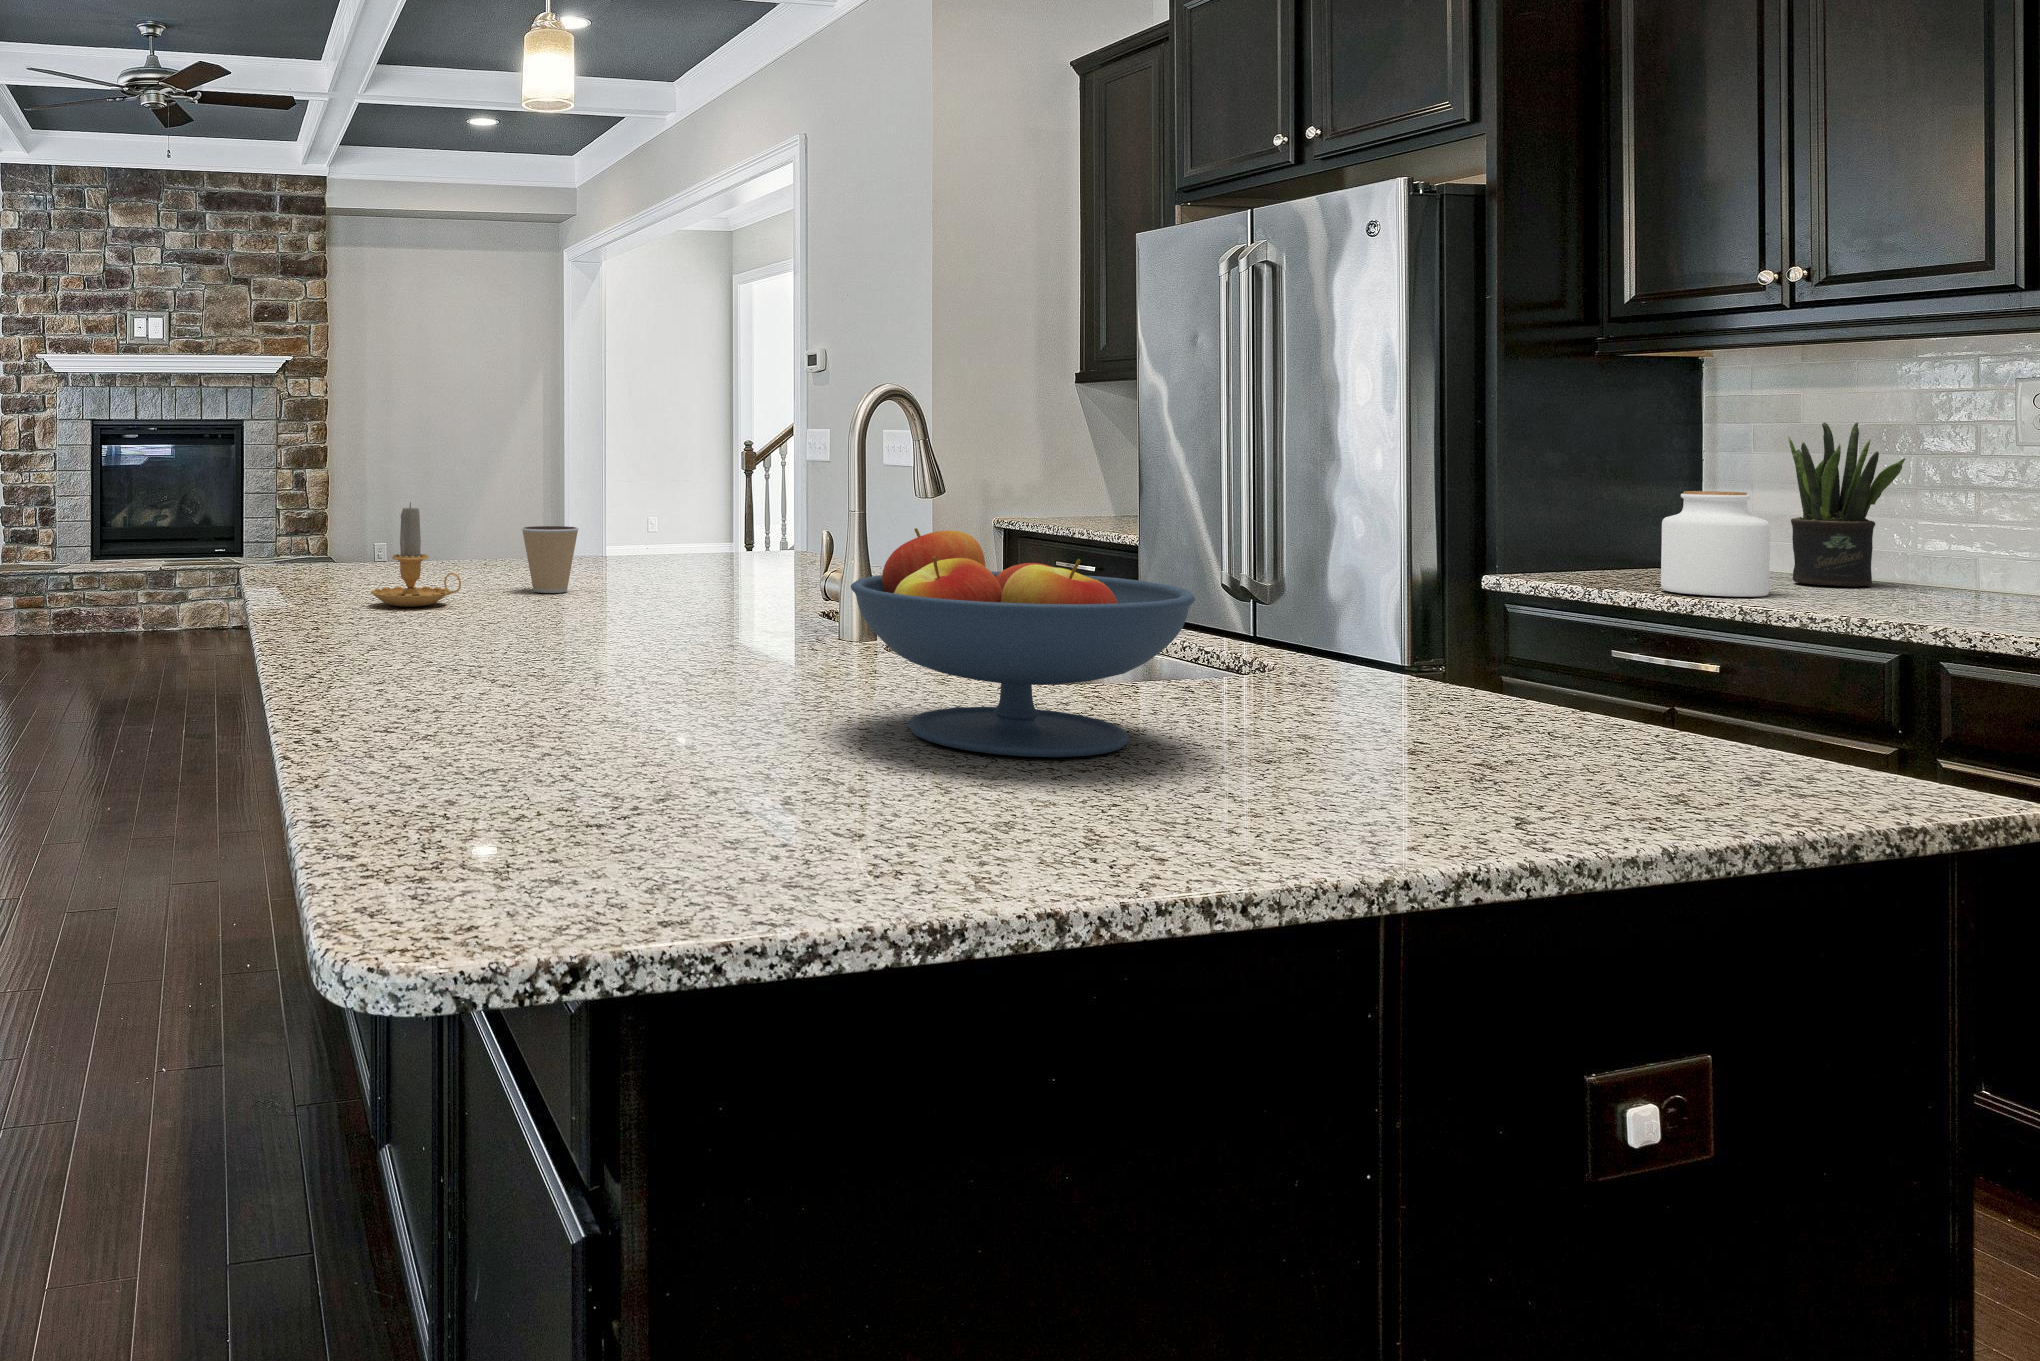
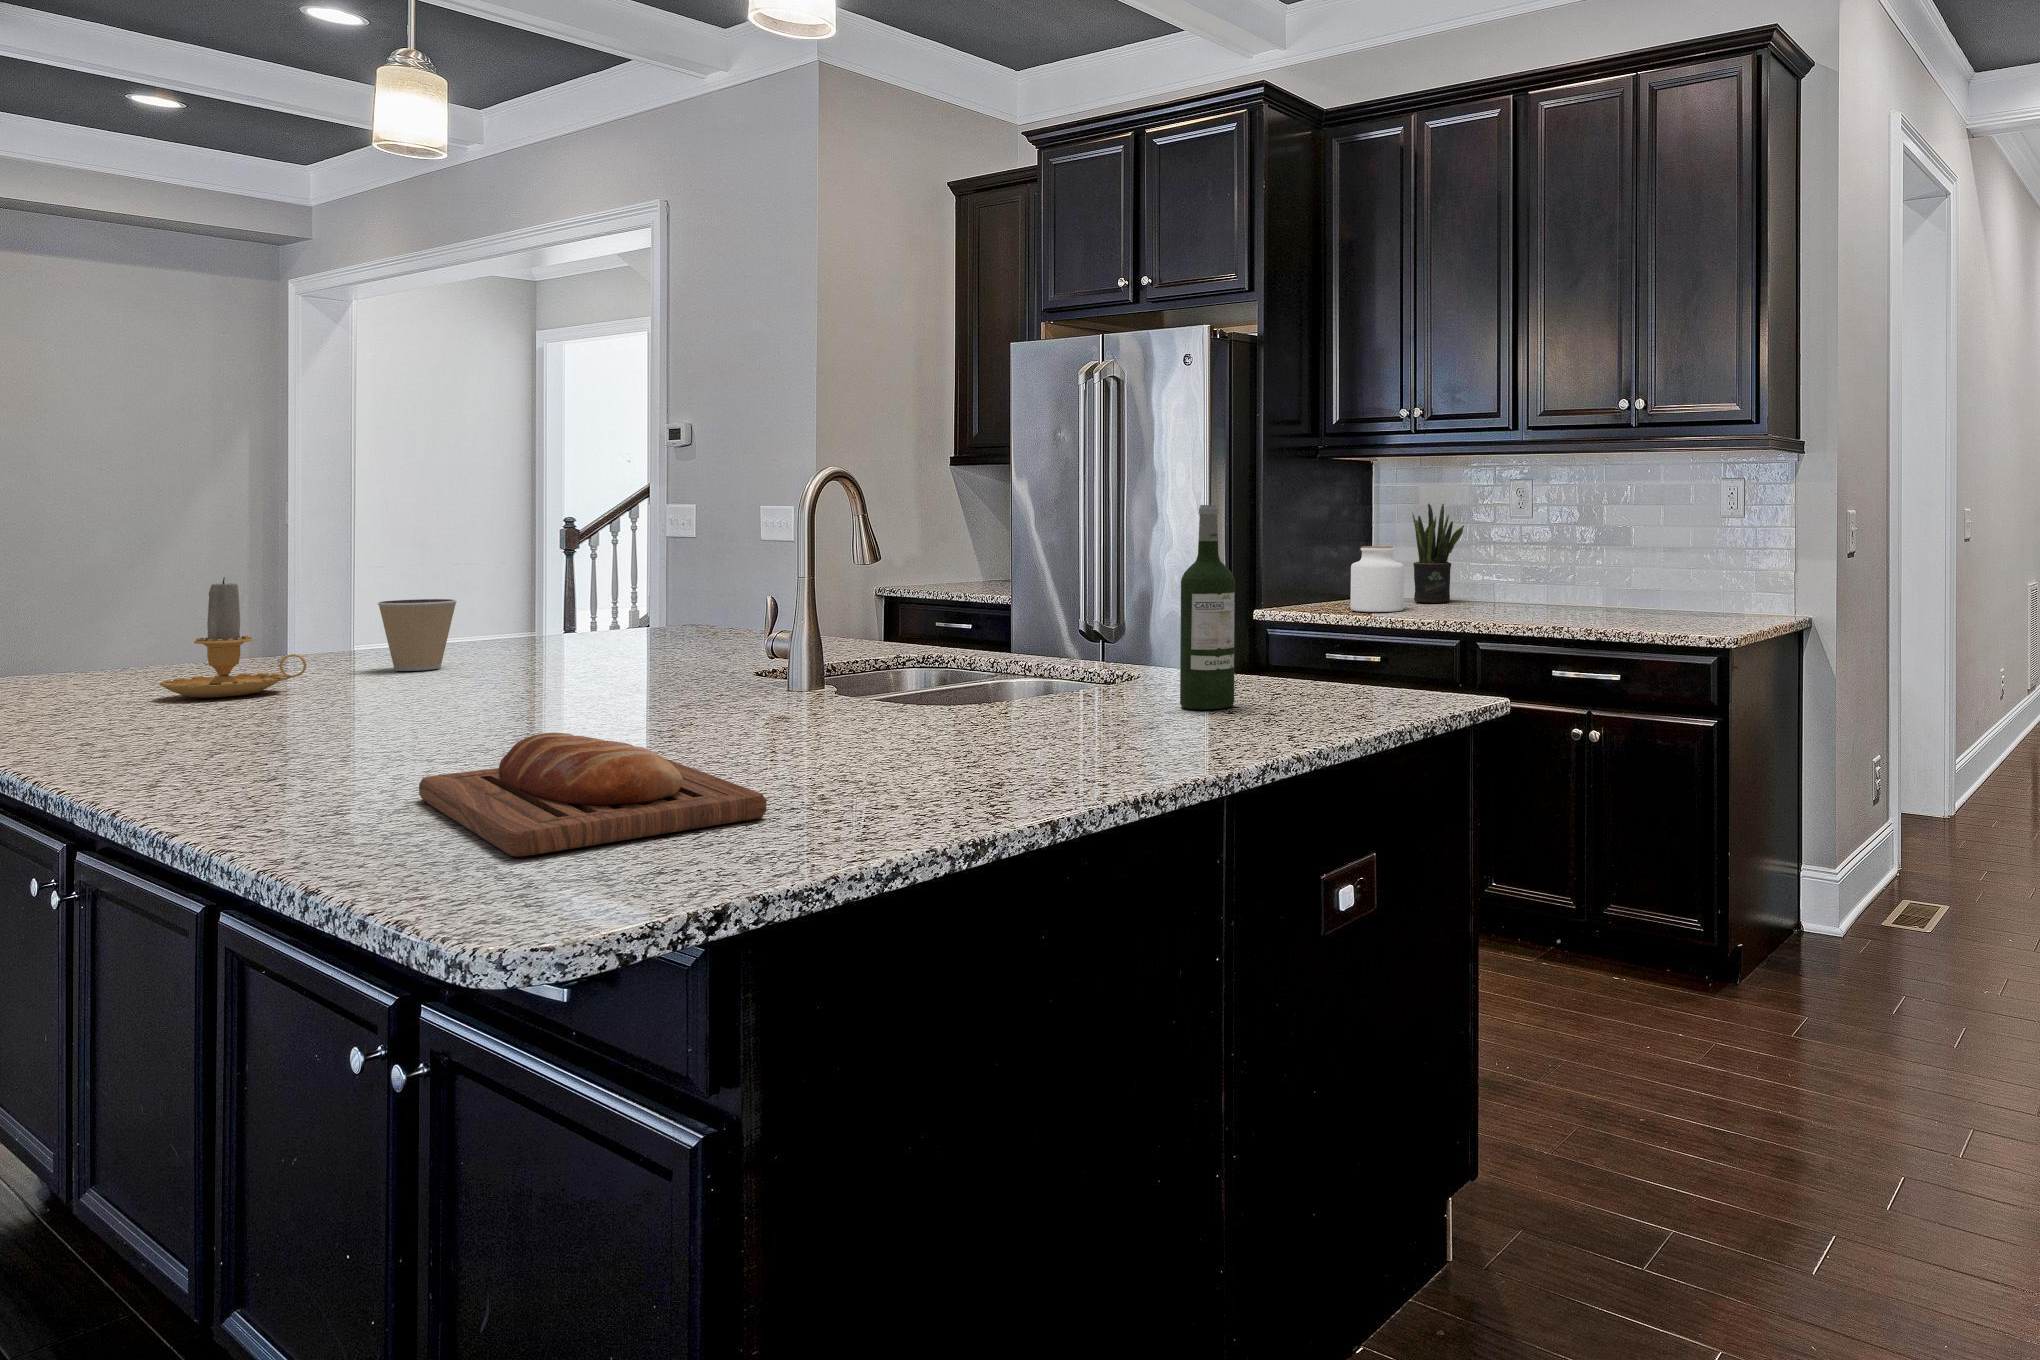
wine bottle: none [1322,430,1416,744] -> present [1180,505,1235,709]
fruit bowl: present [851,528,1195,757] -> none [844,579,1106,745]
bread loaf: none [441,685,710,830] -> present [419,733,766,856]

